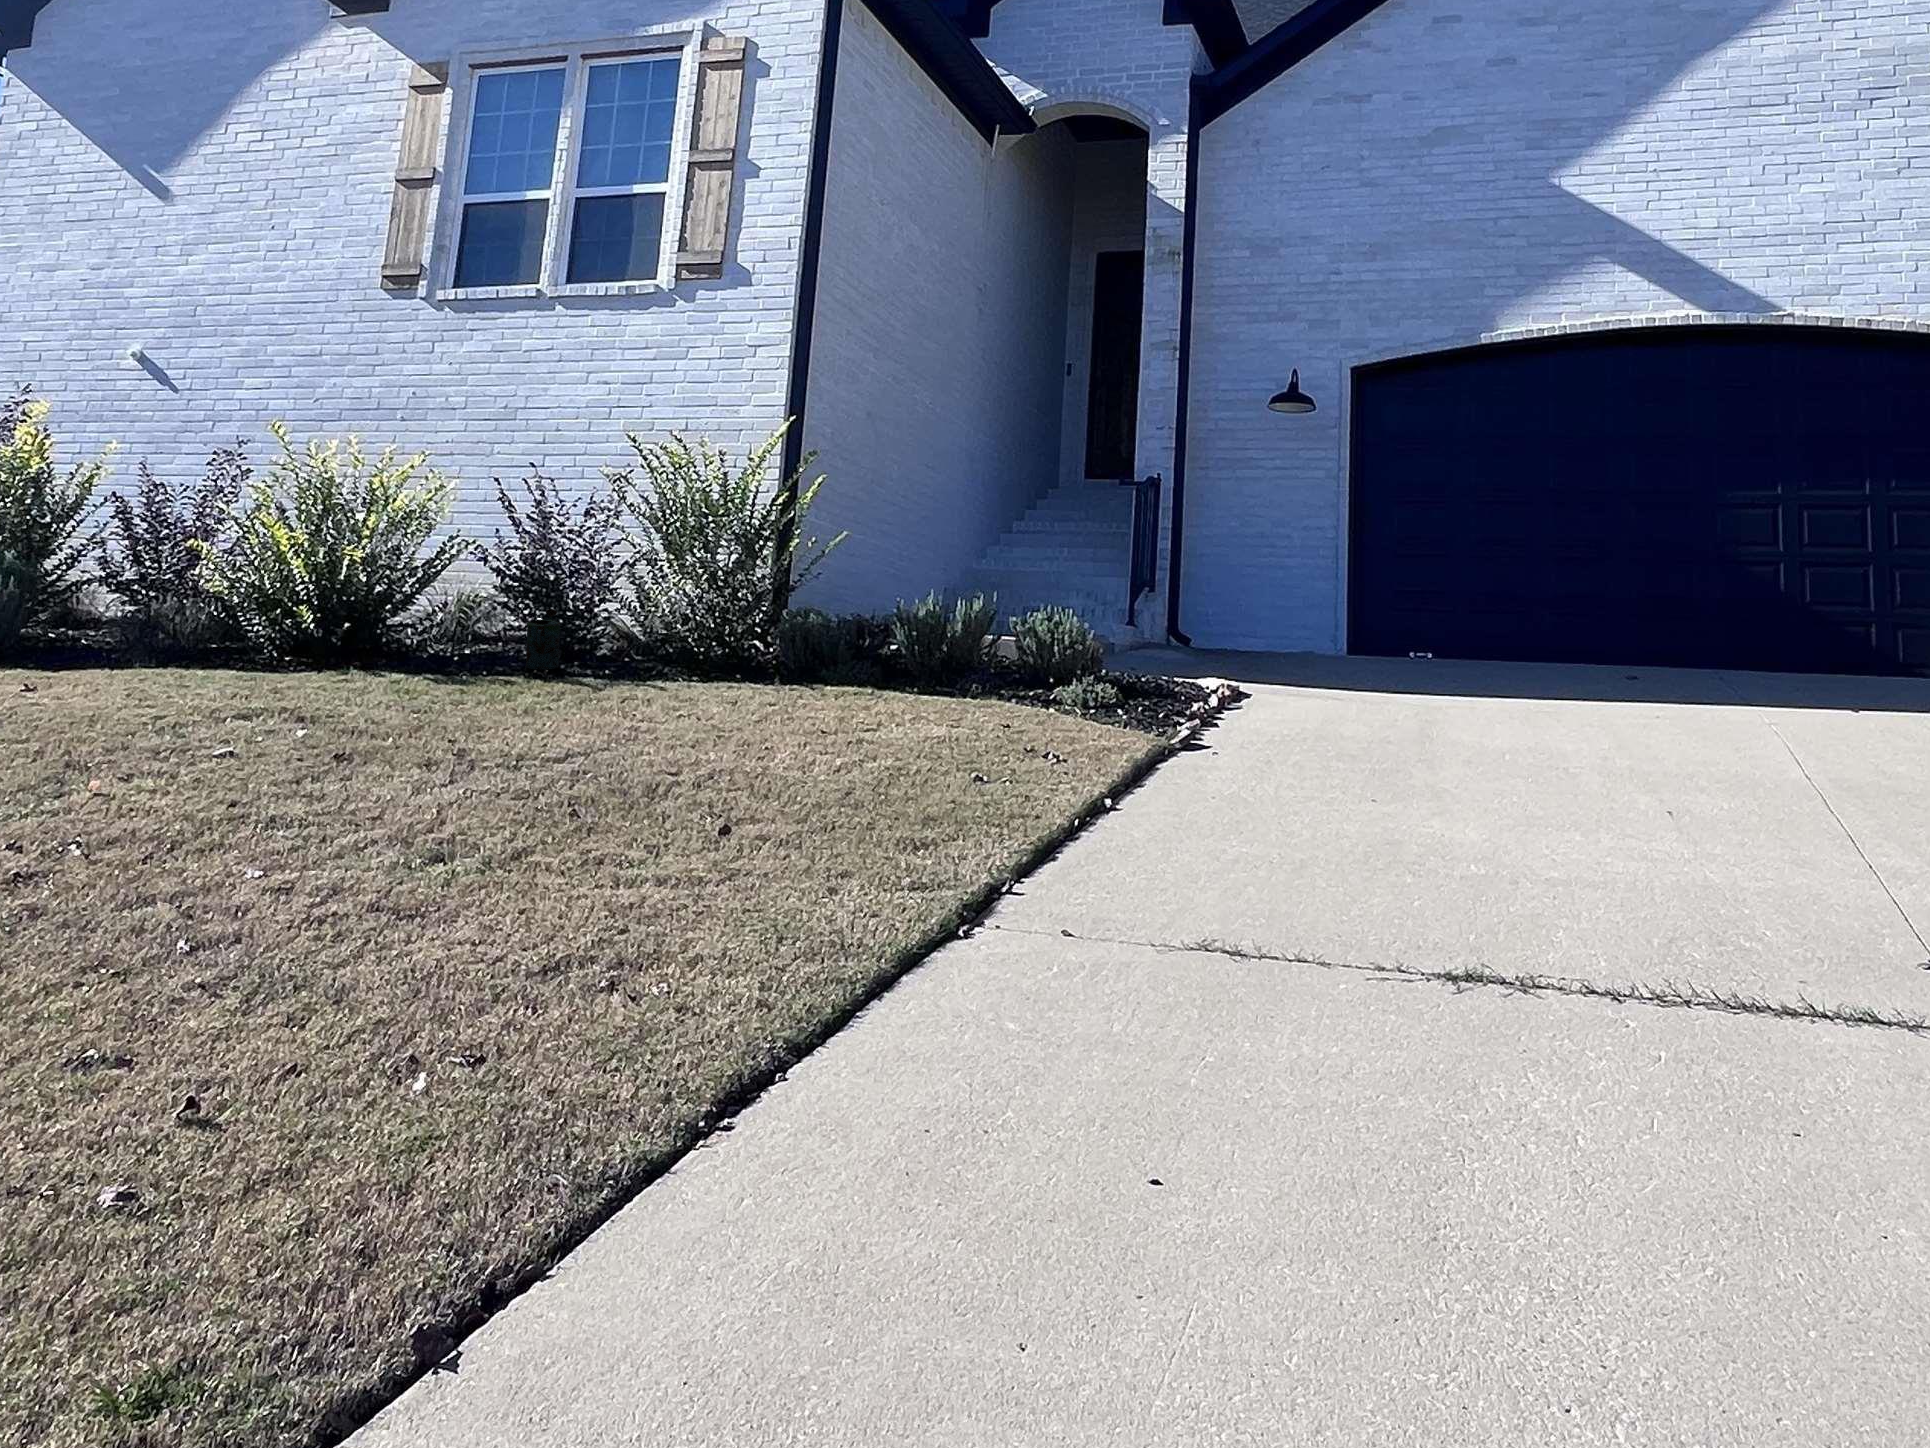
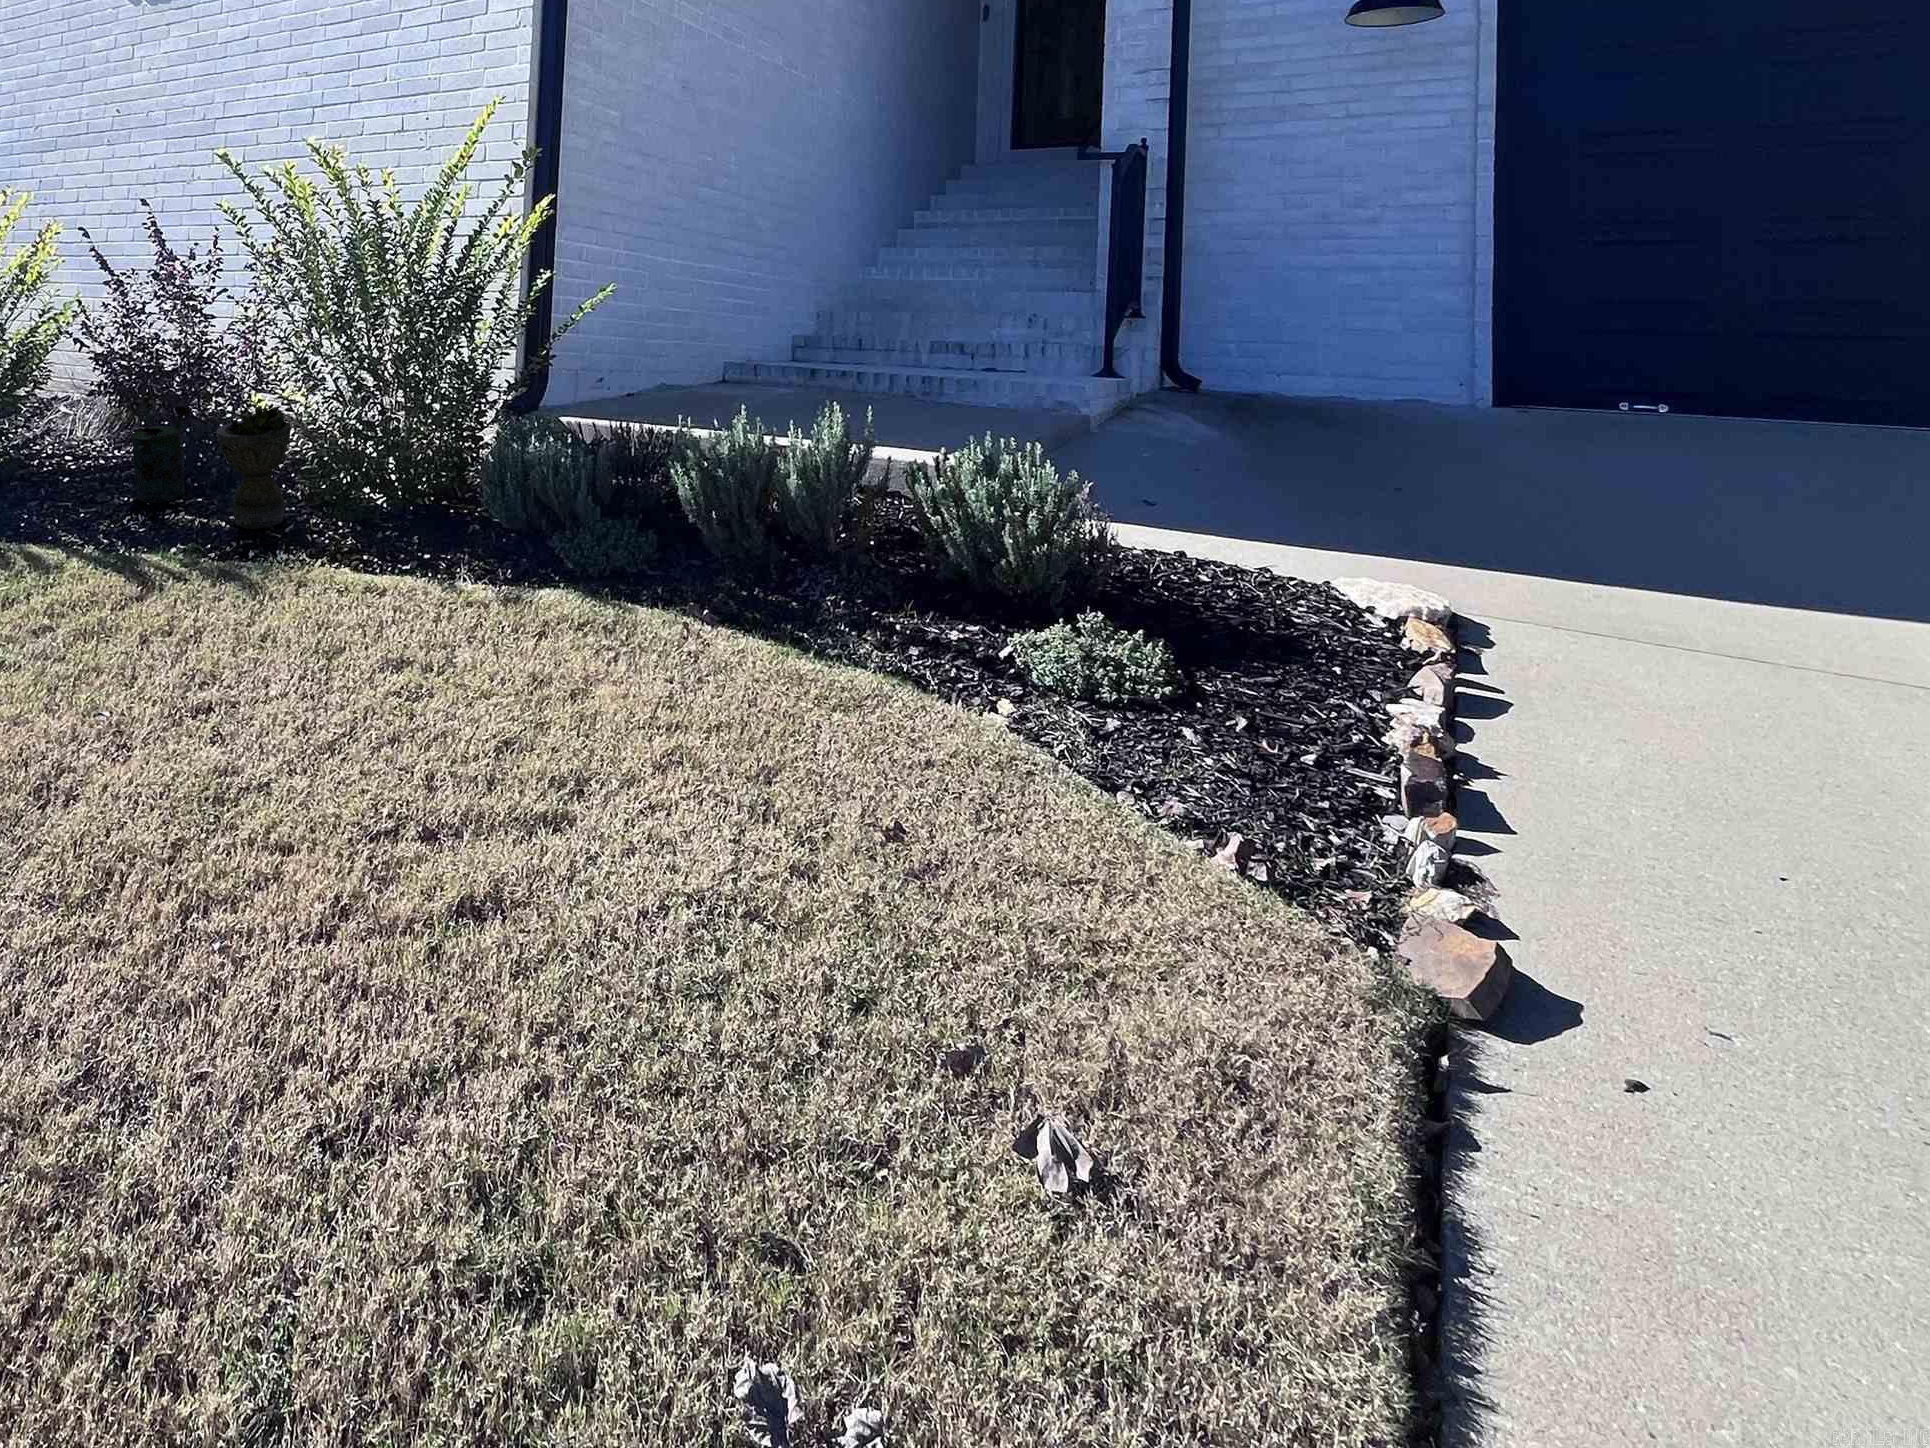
planter: none [606,601,654,679] -> present [216,406,291,529]

